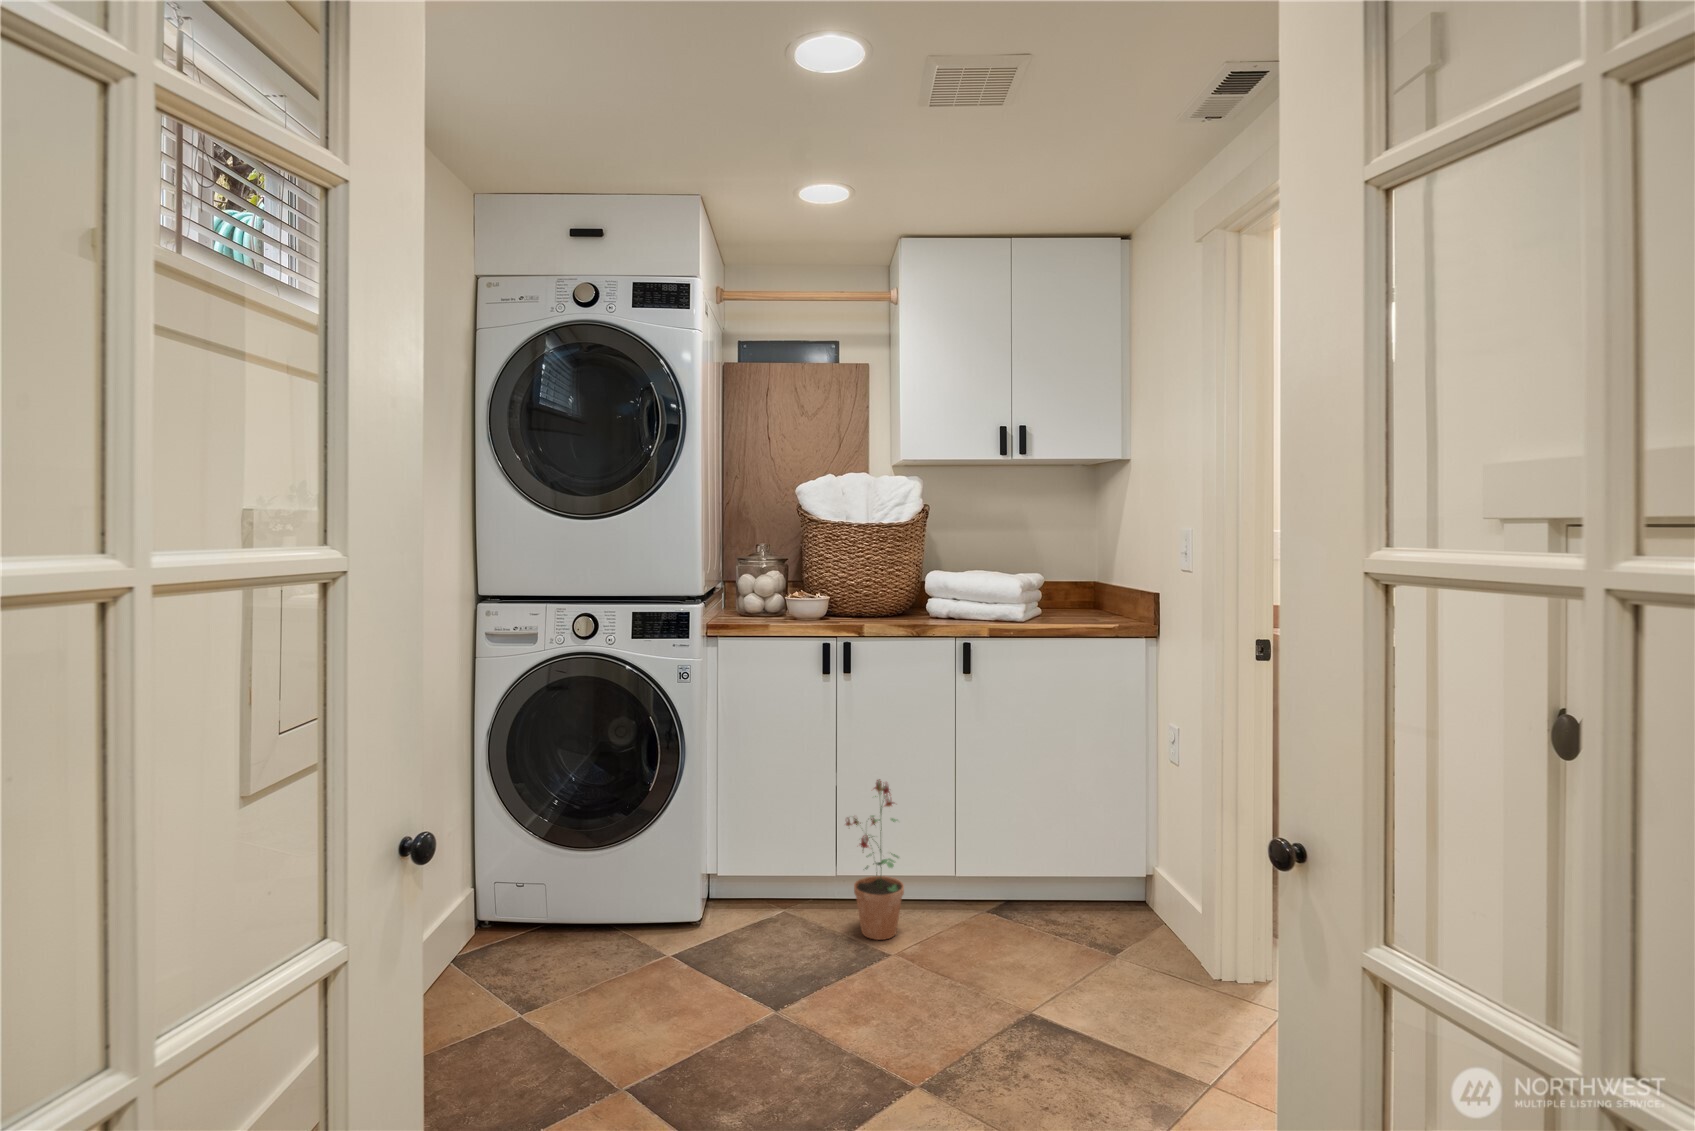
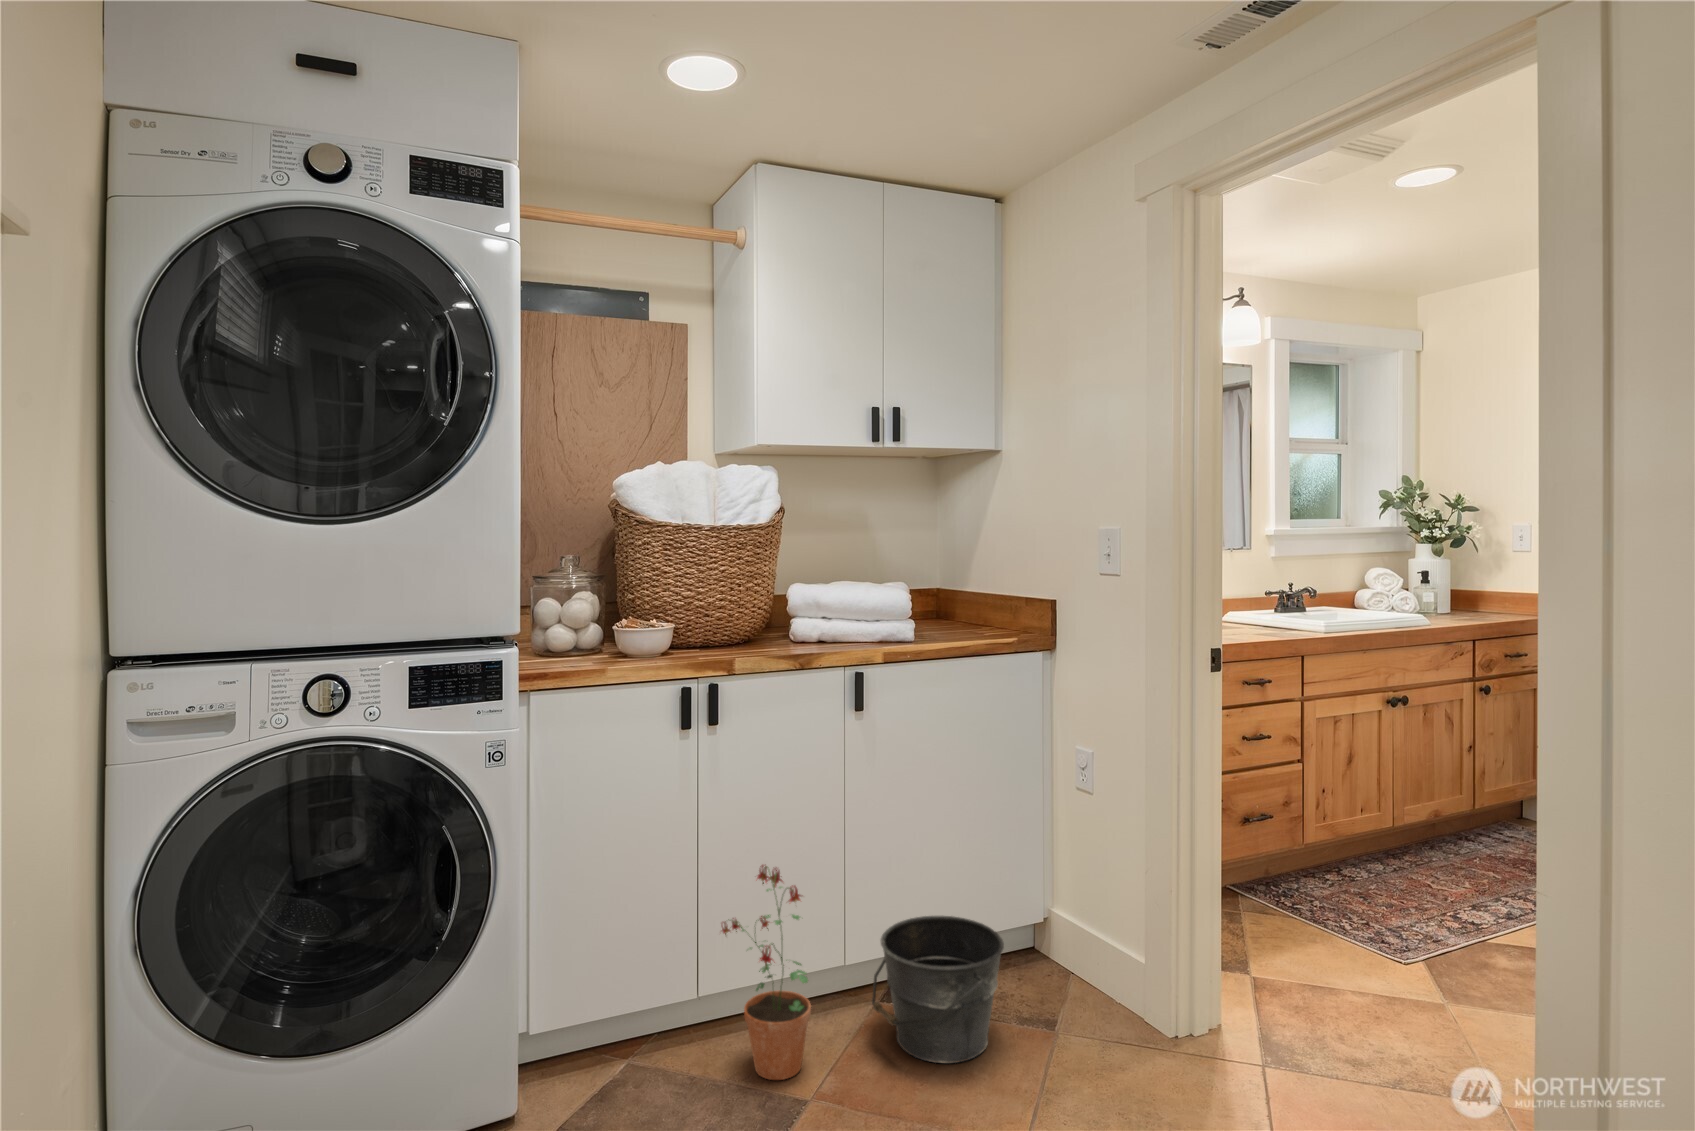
bucket: none [956,843,1066,957] -> present [872,916,1004,1063]

